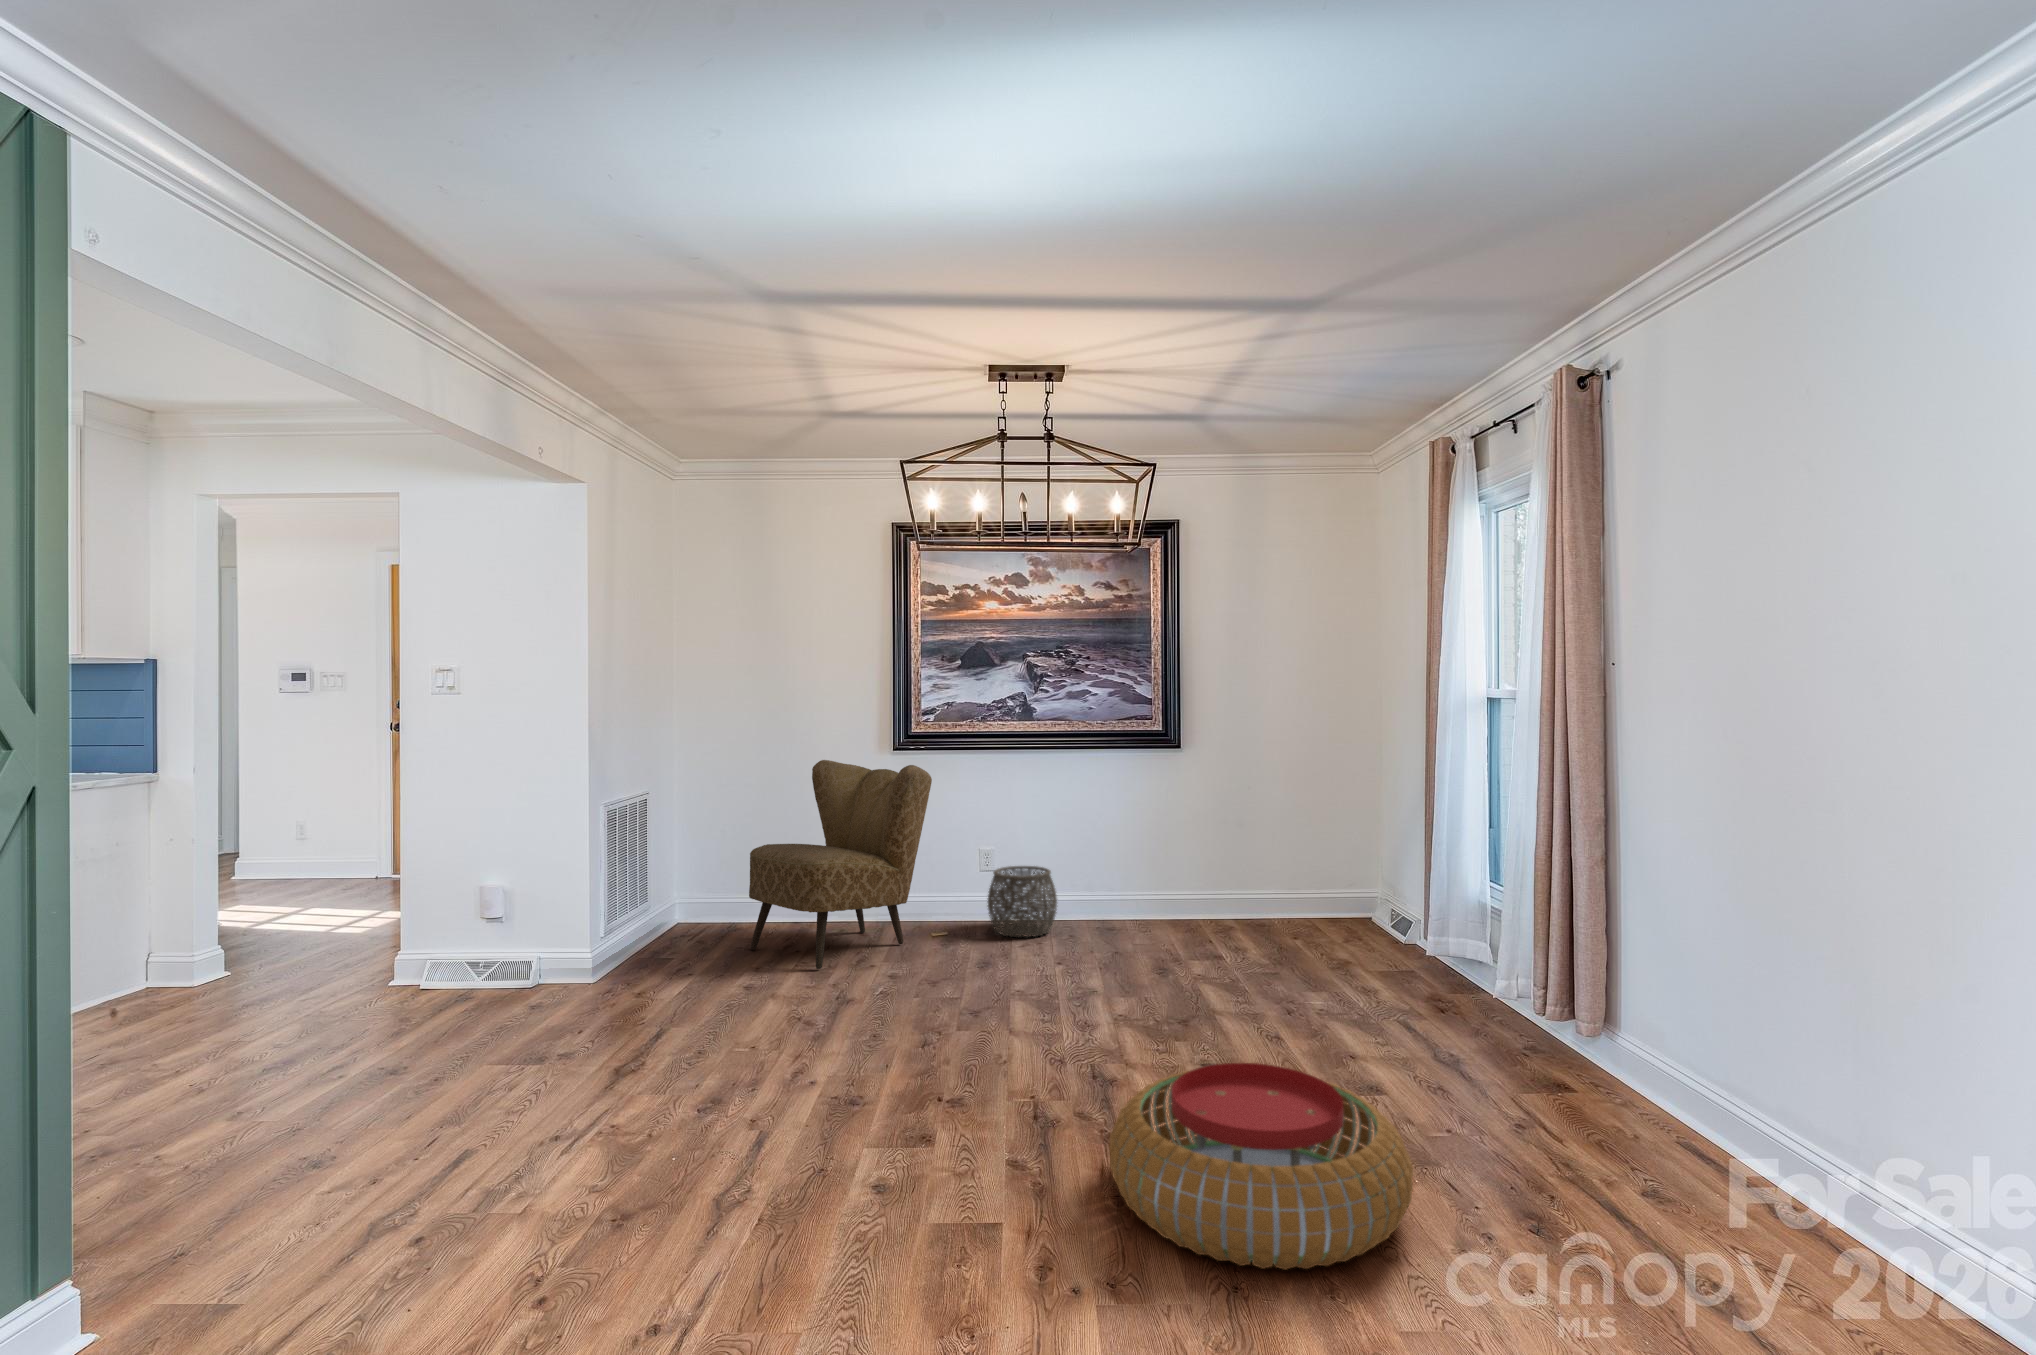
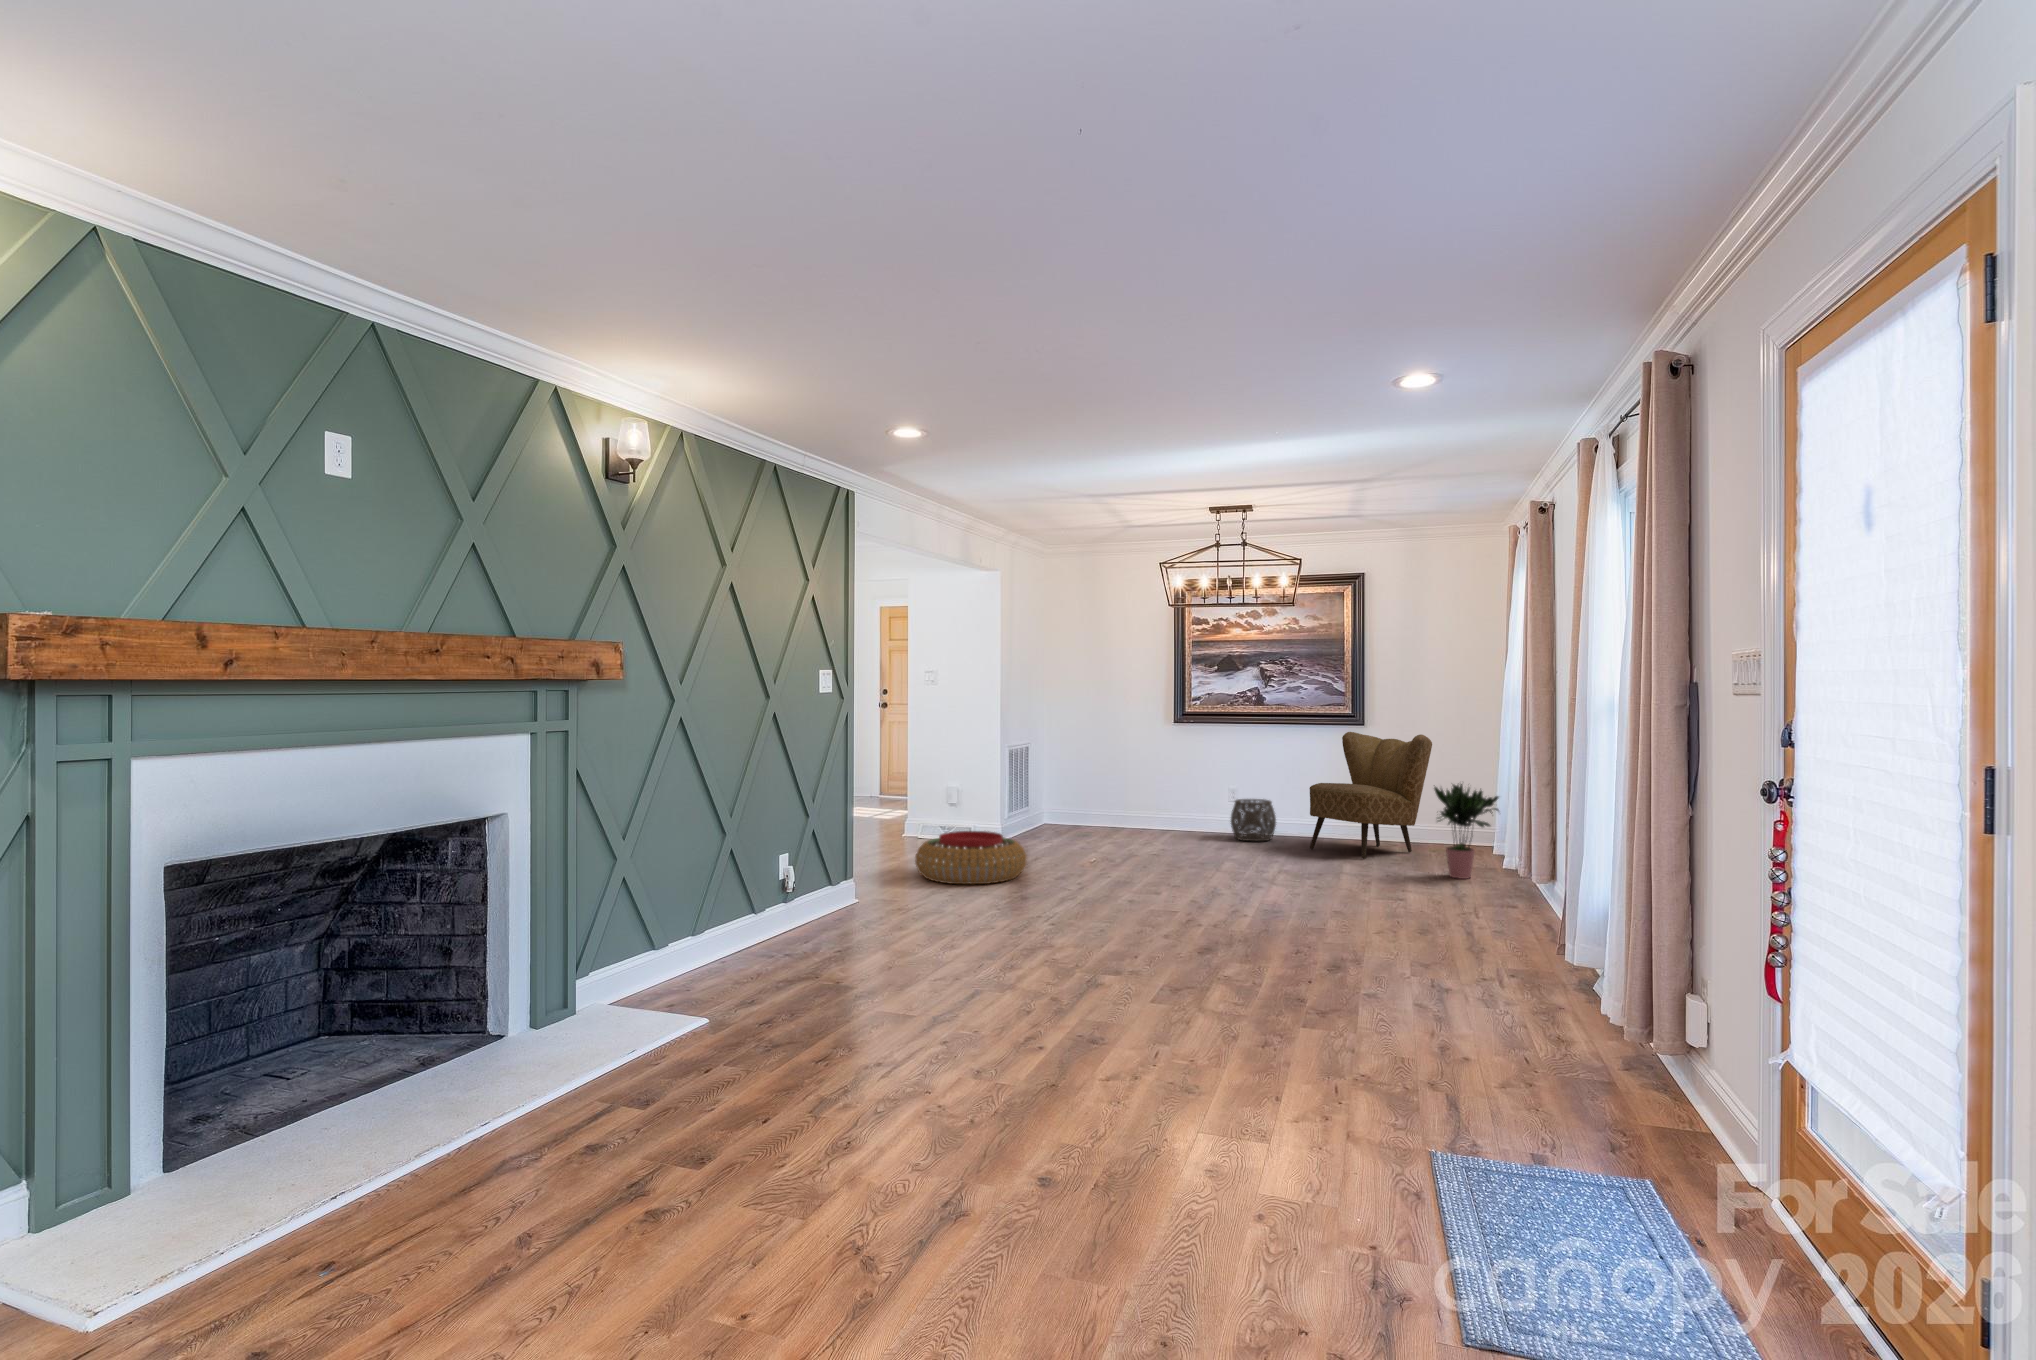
armchair: present [749,760,932,969] -> present [1309,732,1432,859]
potted plant: none [1341,837,1456,1003] -> present [1434,784,1499,879]
pouf: present [1109,1063,1413,1270] -> present [915,831,1026,884]

